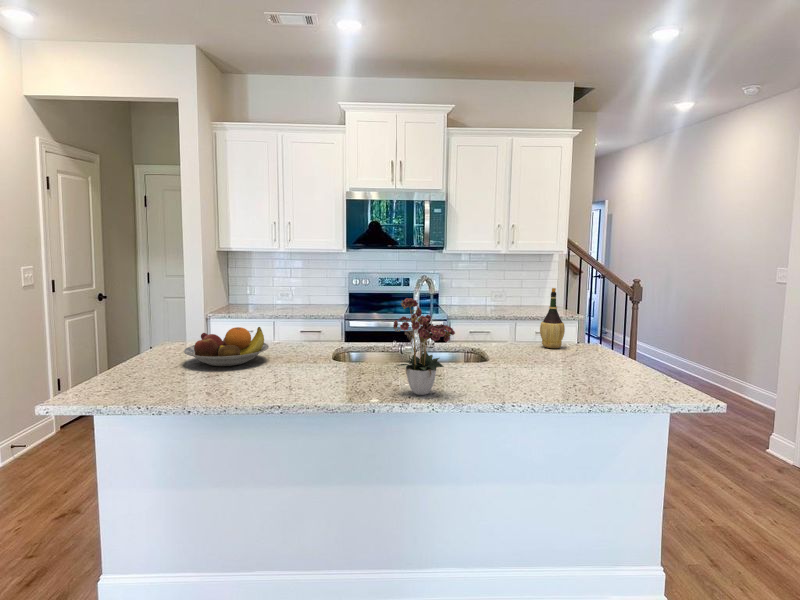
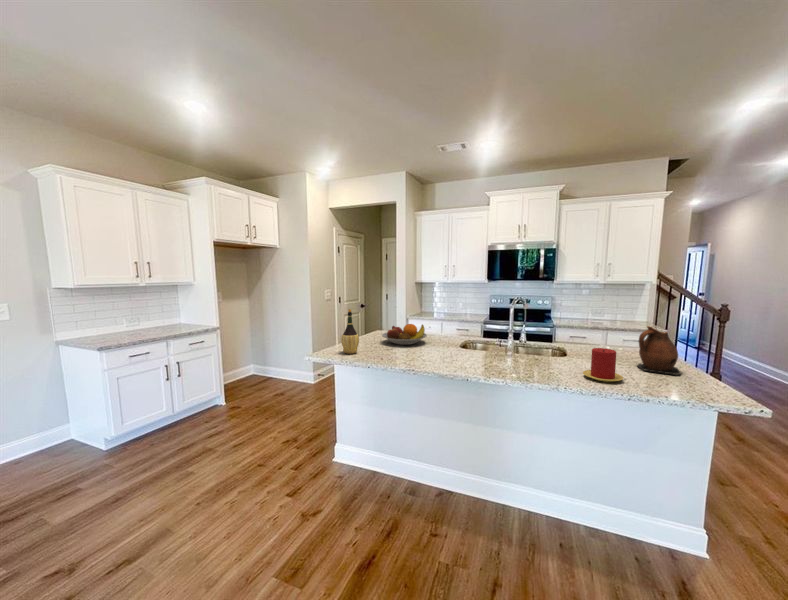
wine bottle: present [540,288,565,348] -> present [341,309,359,354]
flower arrangement: present [393,298,455,395] -> none [489,309,535,373]
ceramic pitcher: none [574,310,629,374] -> present [637,326,680,375]
candle: none [522,345,573,392] -> present [583,348,623,382]

